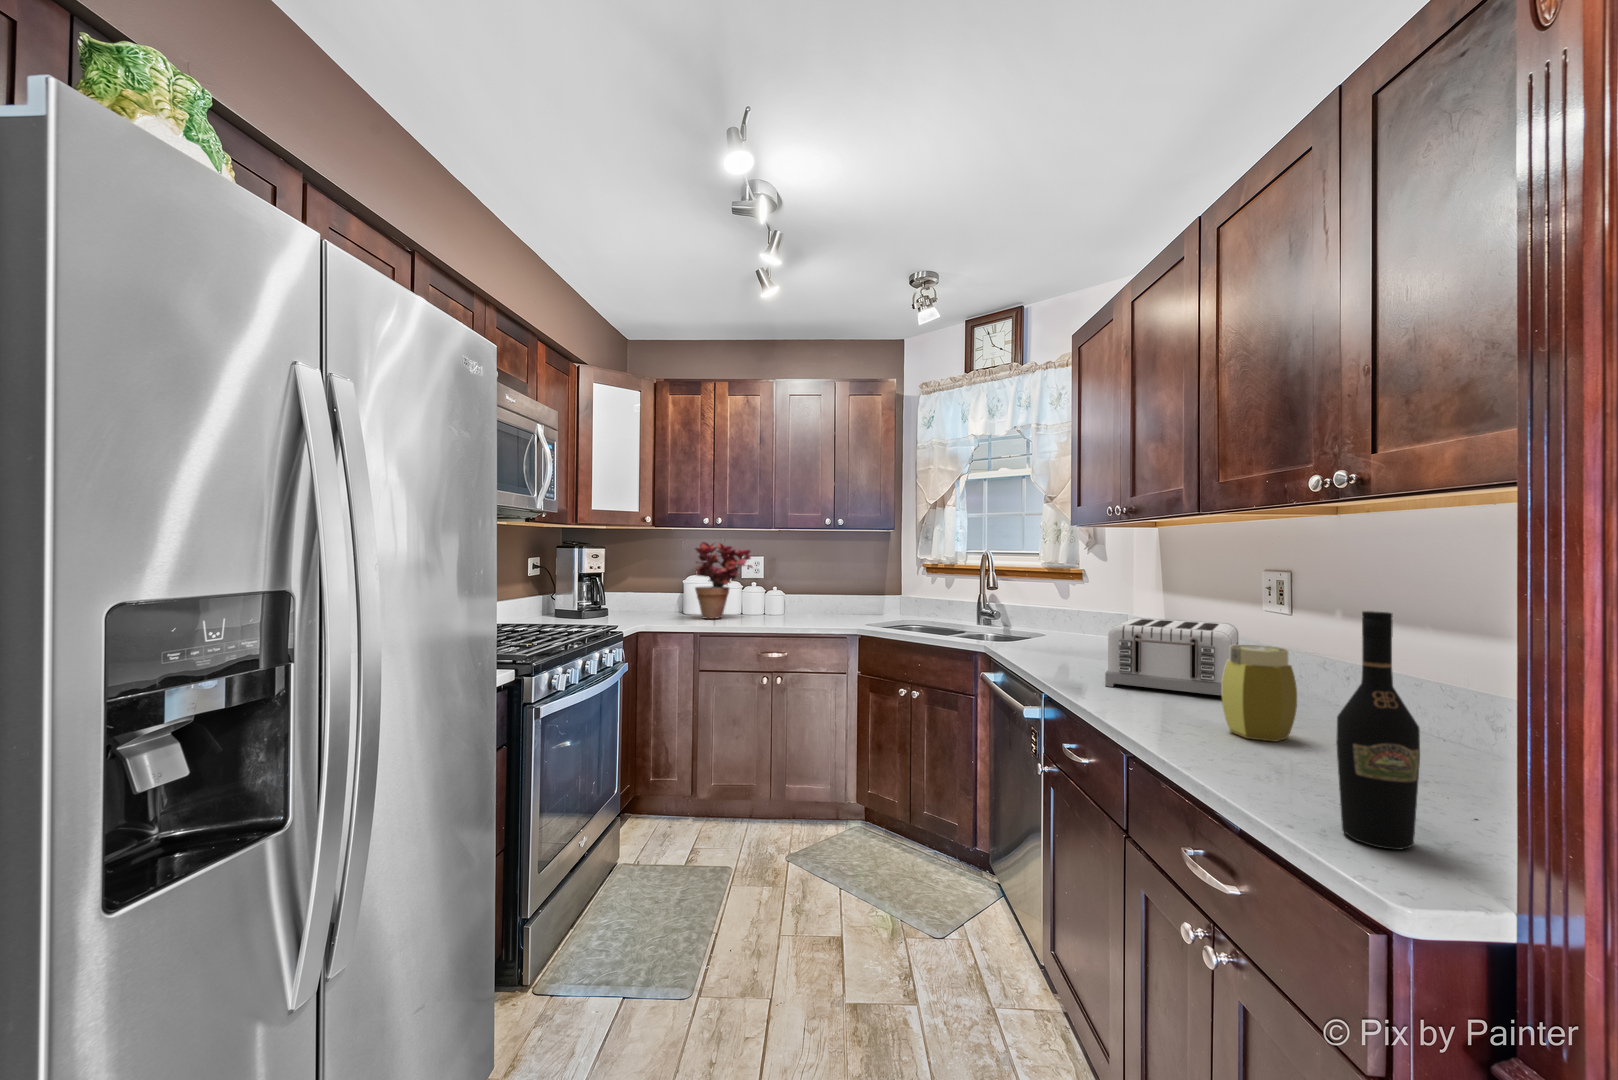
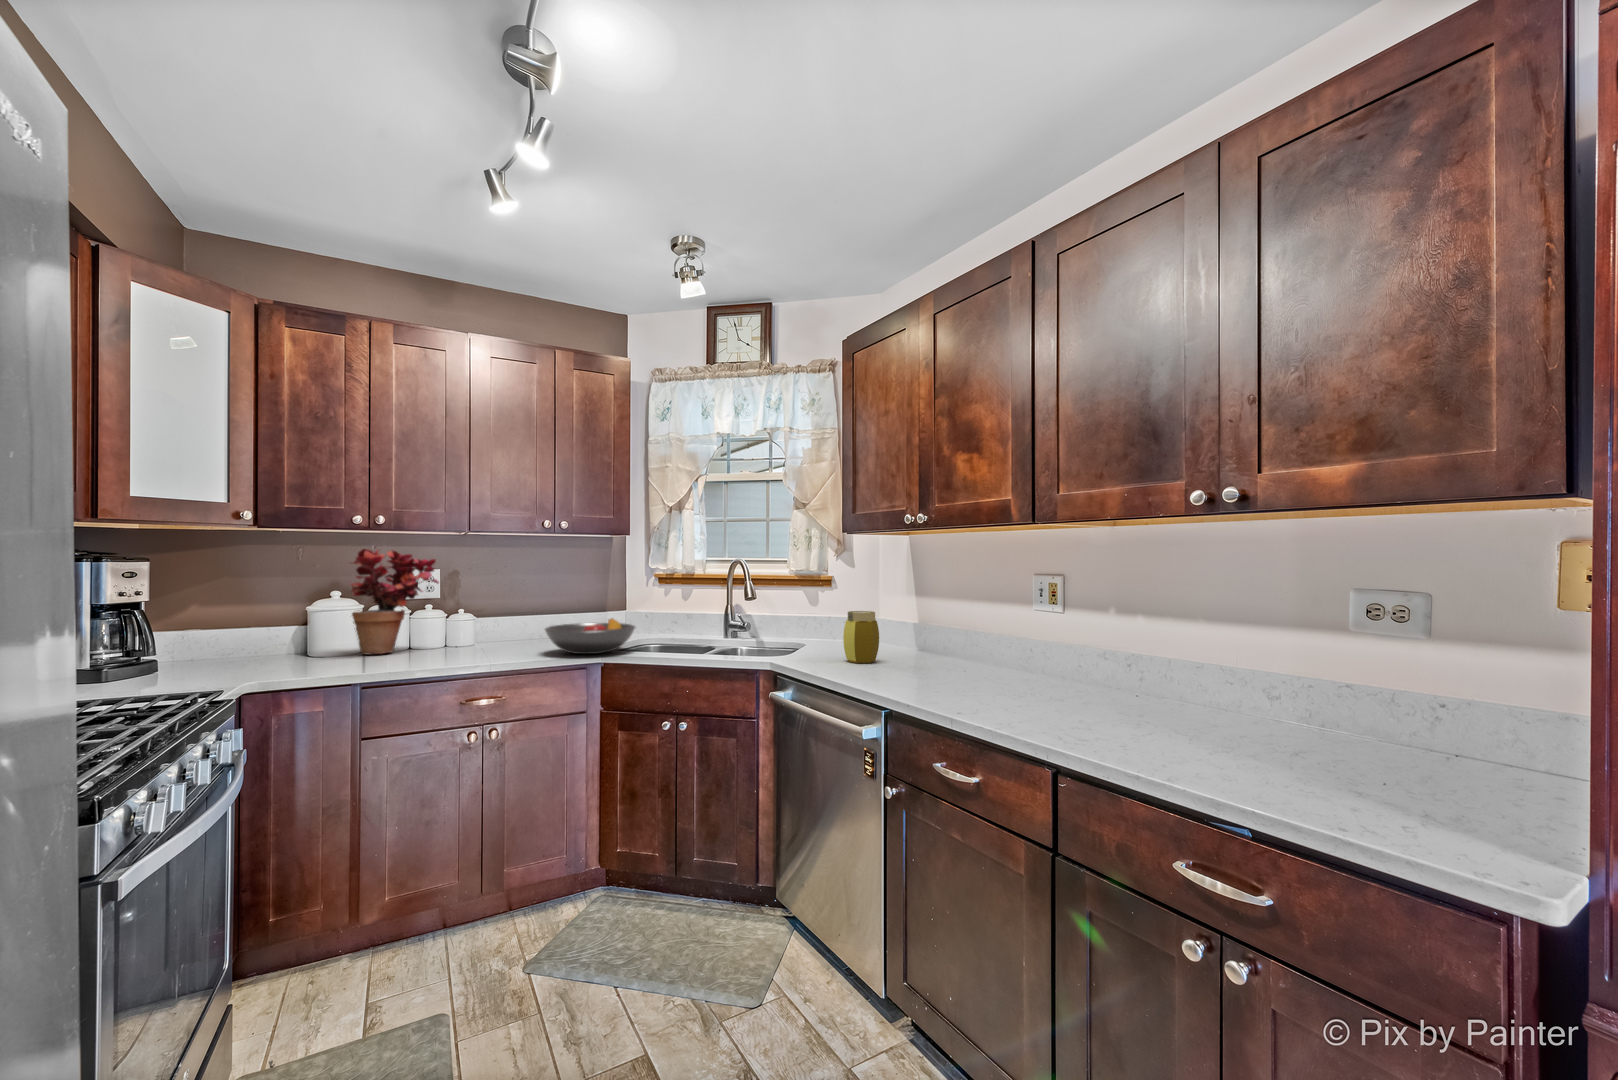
fruit bowl: none [818,600,891,628] -> present [545,618,635,654]
wine bottle: present [1336,611,1420,850] -> none [1334,610,1408,825]
toaster: present [1105,618,1238,695] -> none [930,624,1054,698]
jar: present [1222,645,1297,742] -> present [843,611,879,663]

